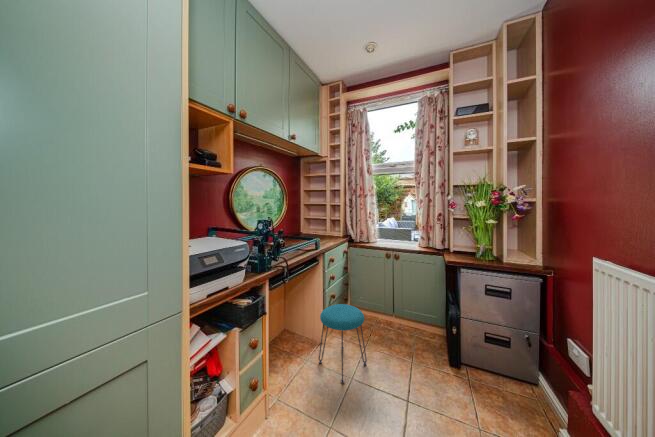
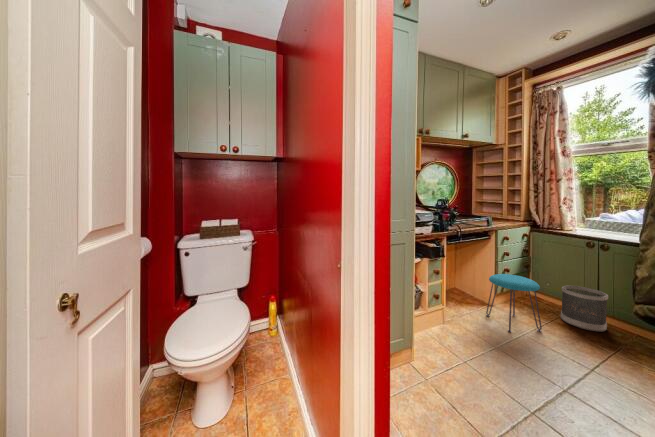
wastebasket: none [375,298,402,342] -> present [561,286,608,332]

